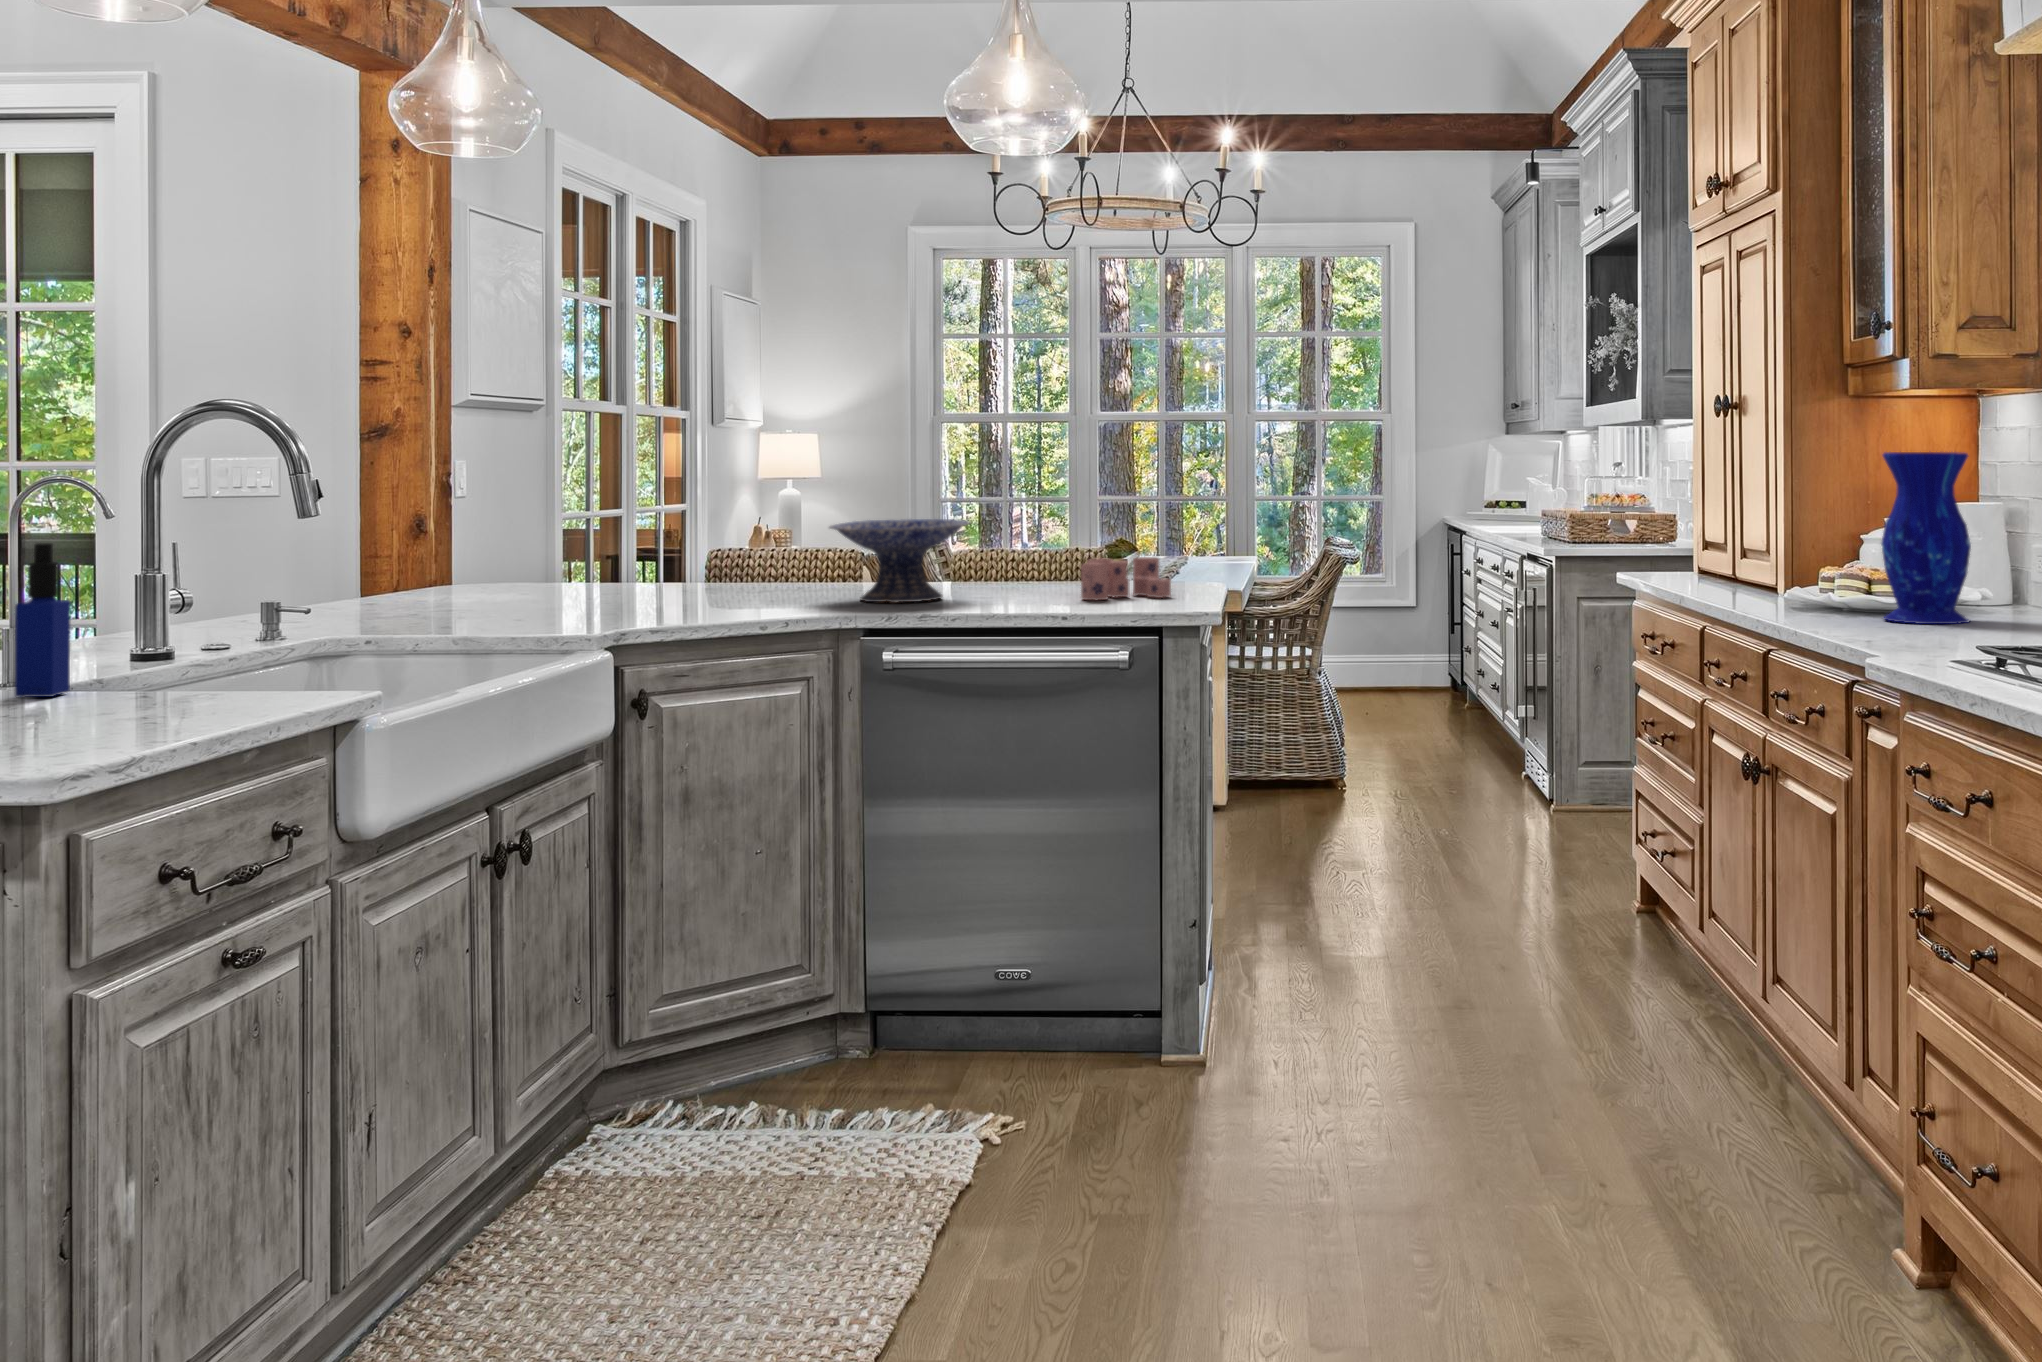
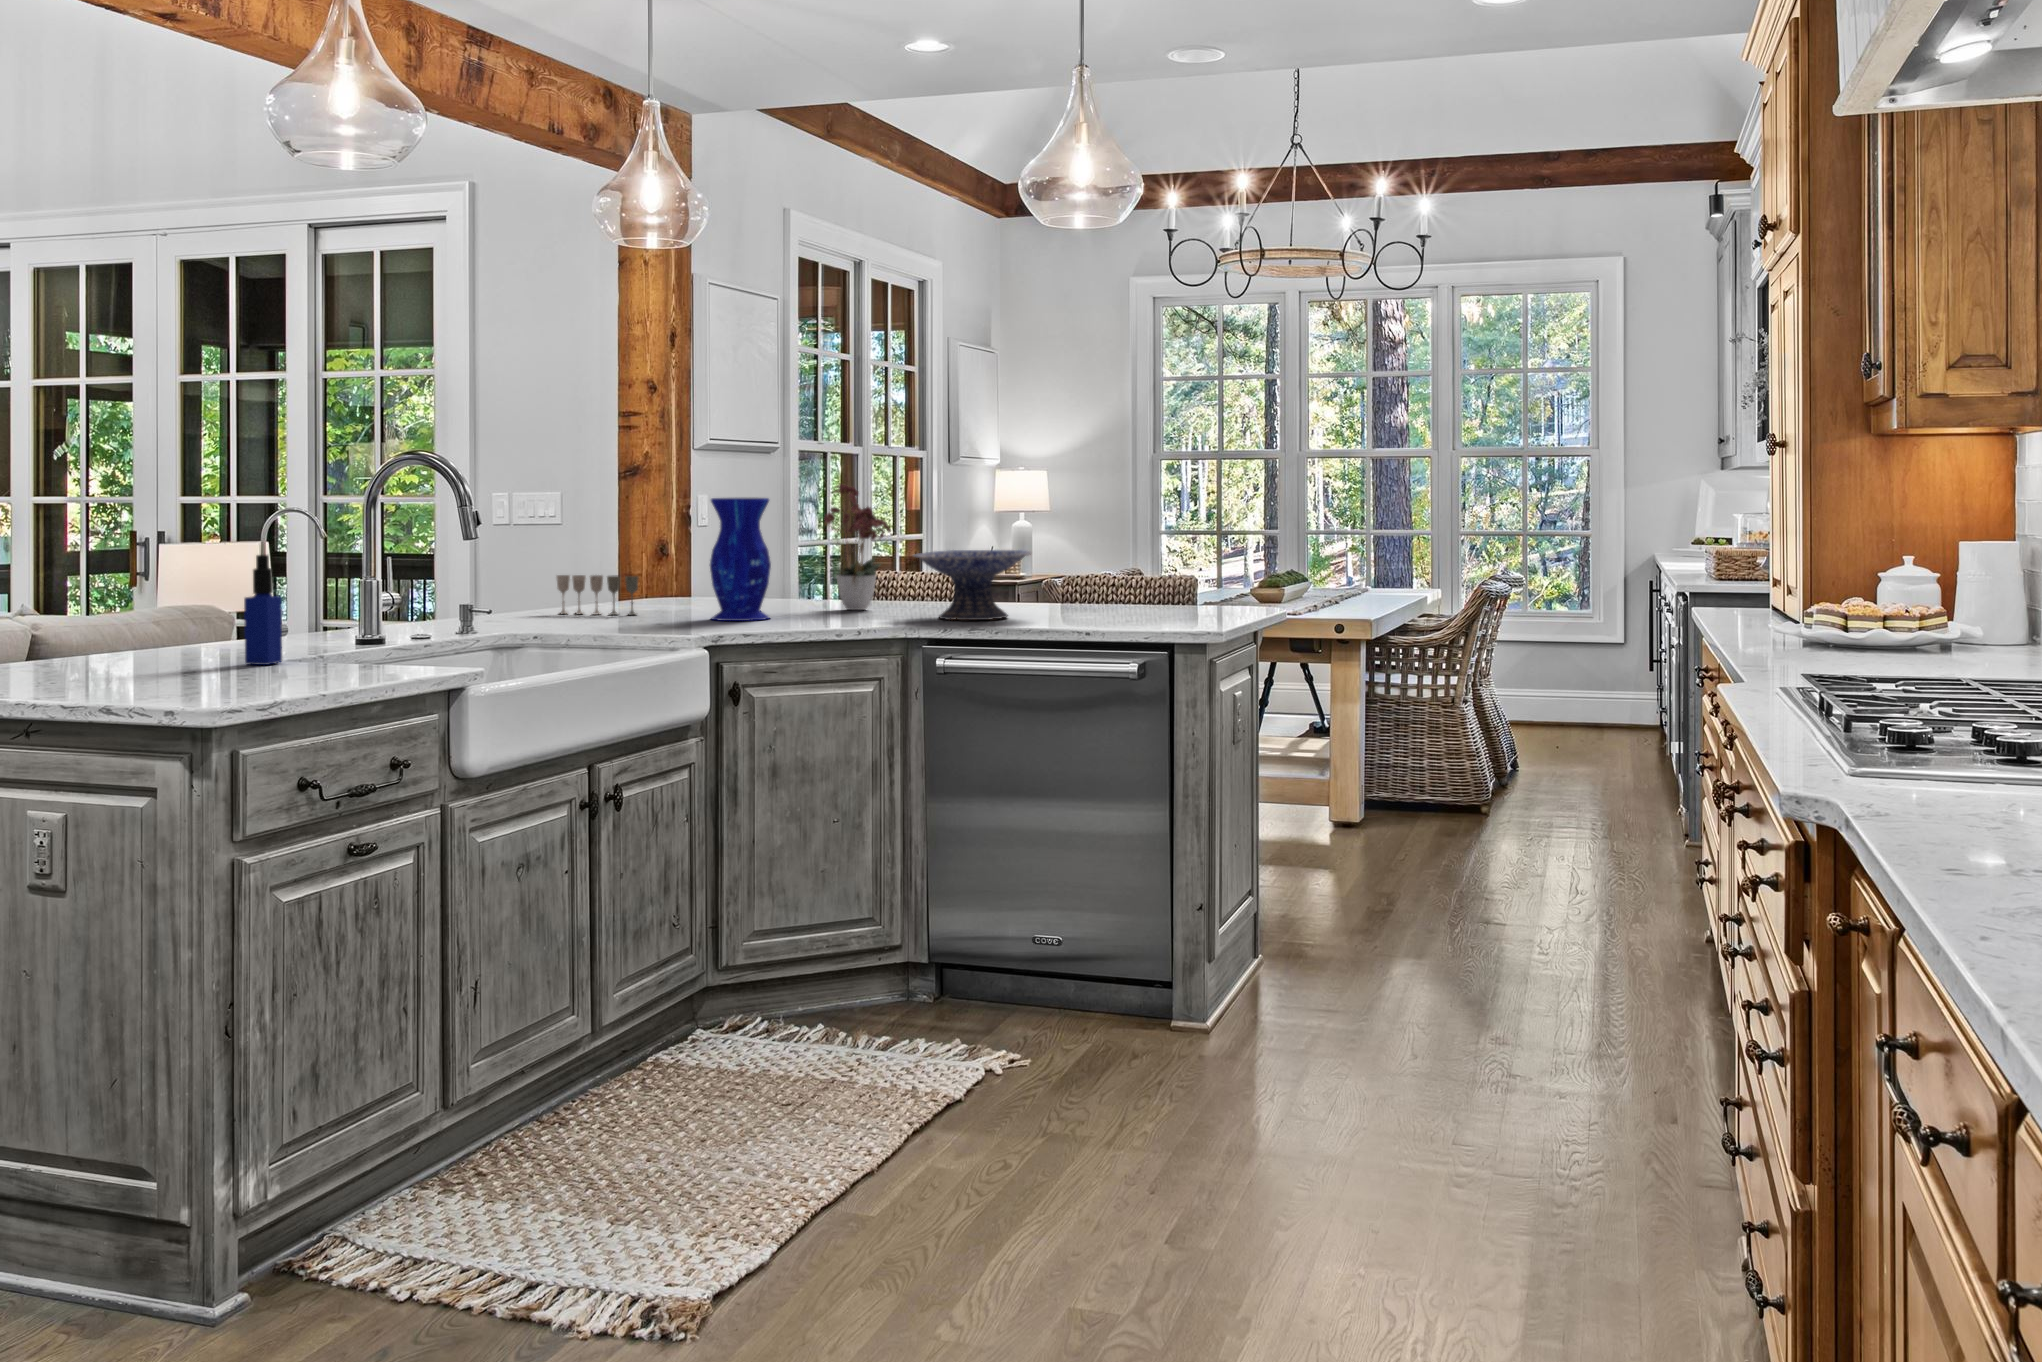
flower arrangement: none [694,436,796,594] -> present [825,484,891,610]
vase: present [1881,452,1971,624] -> present [710,498,771,621]
candle: present [1081,557,1171,600] -> none [1121,587,1203,623]
wine glass: none [361,559,474,609] -> present [557,575,639,615]

